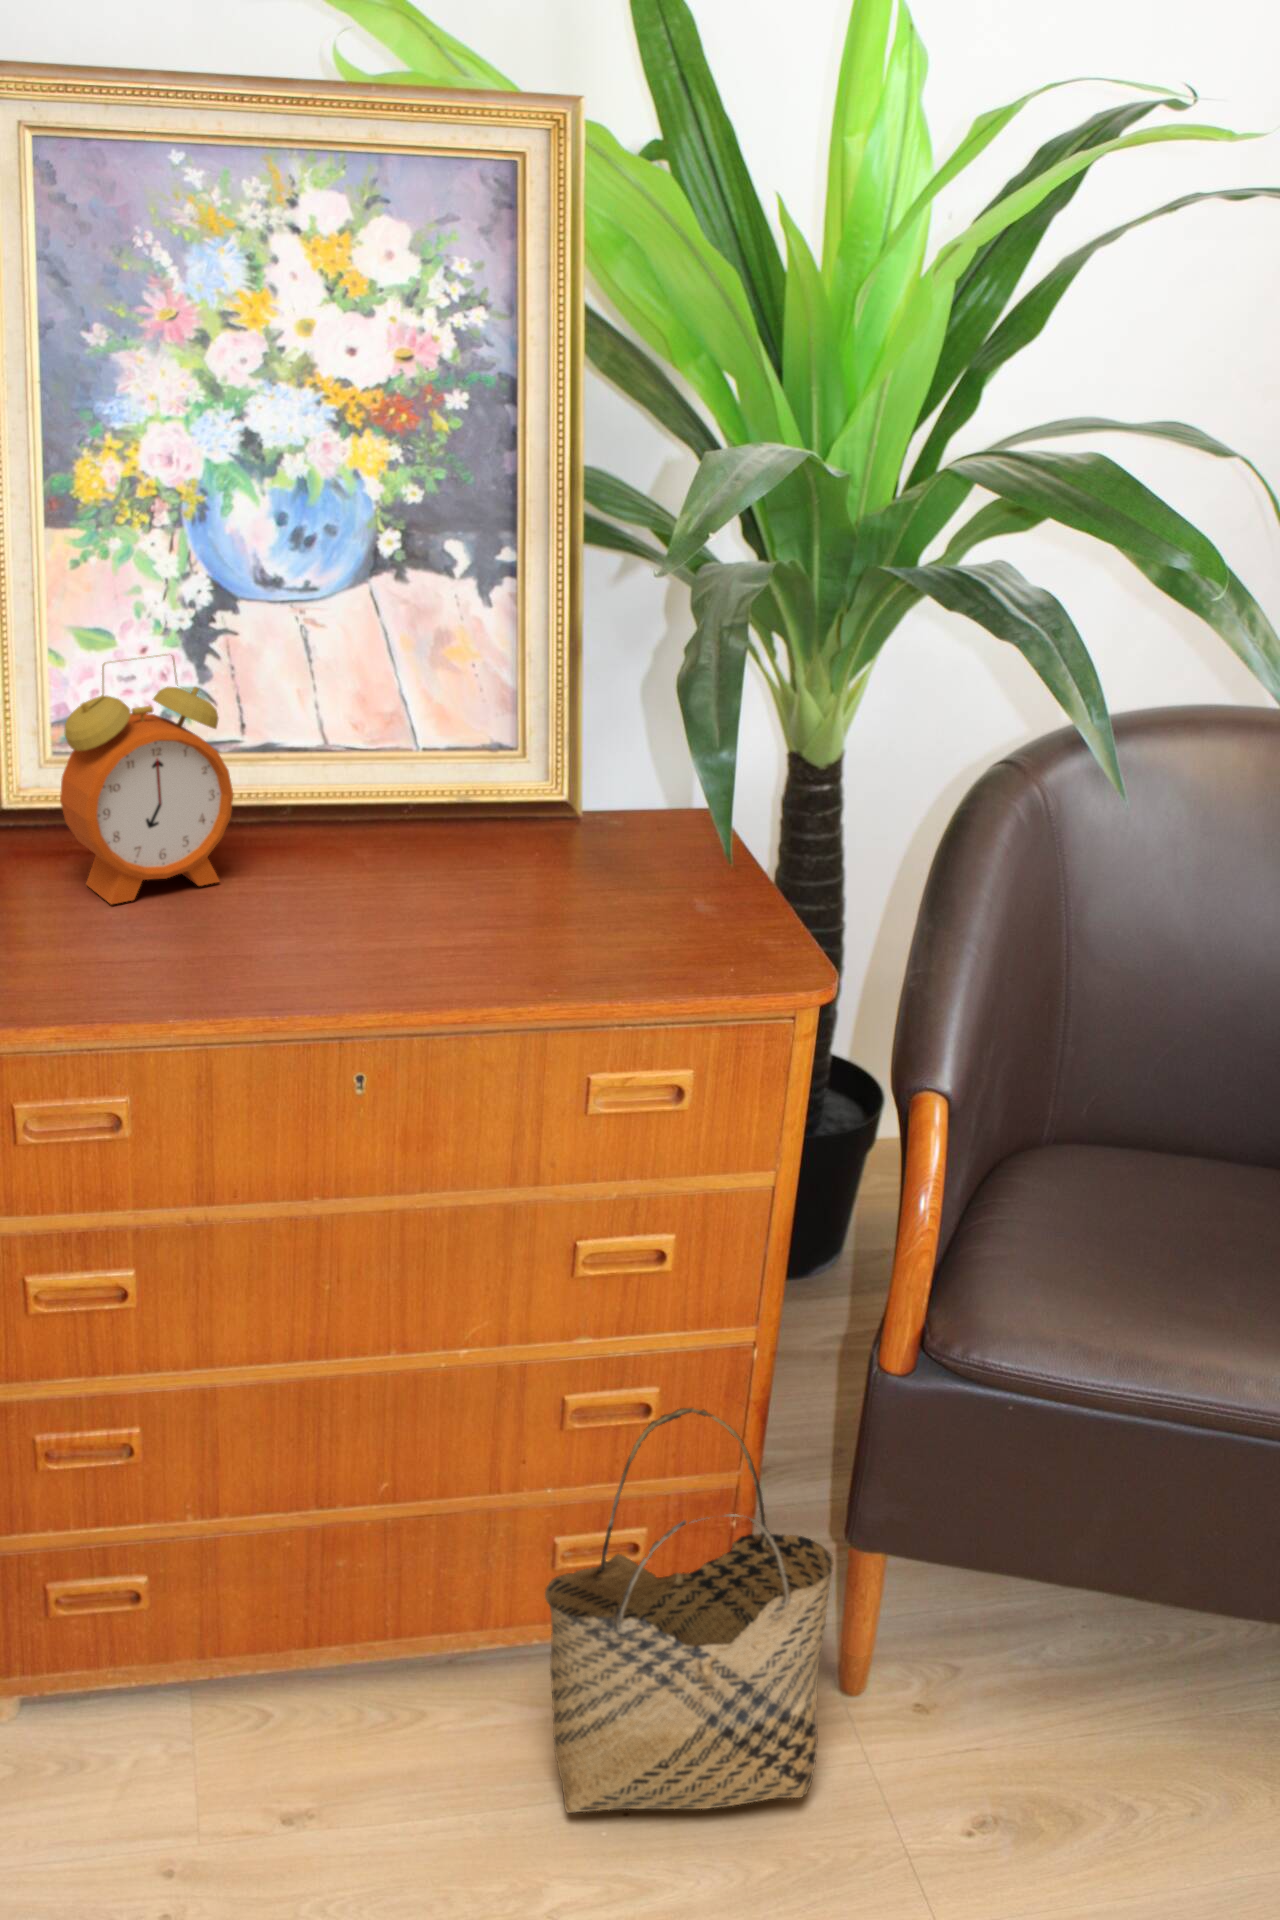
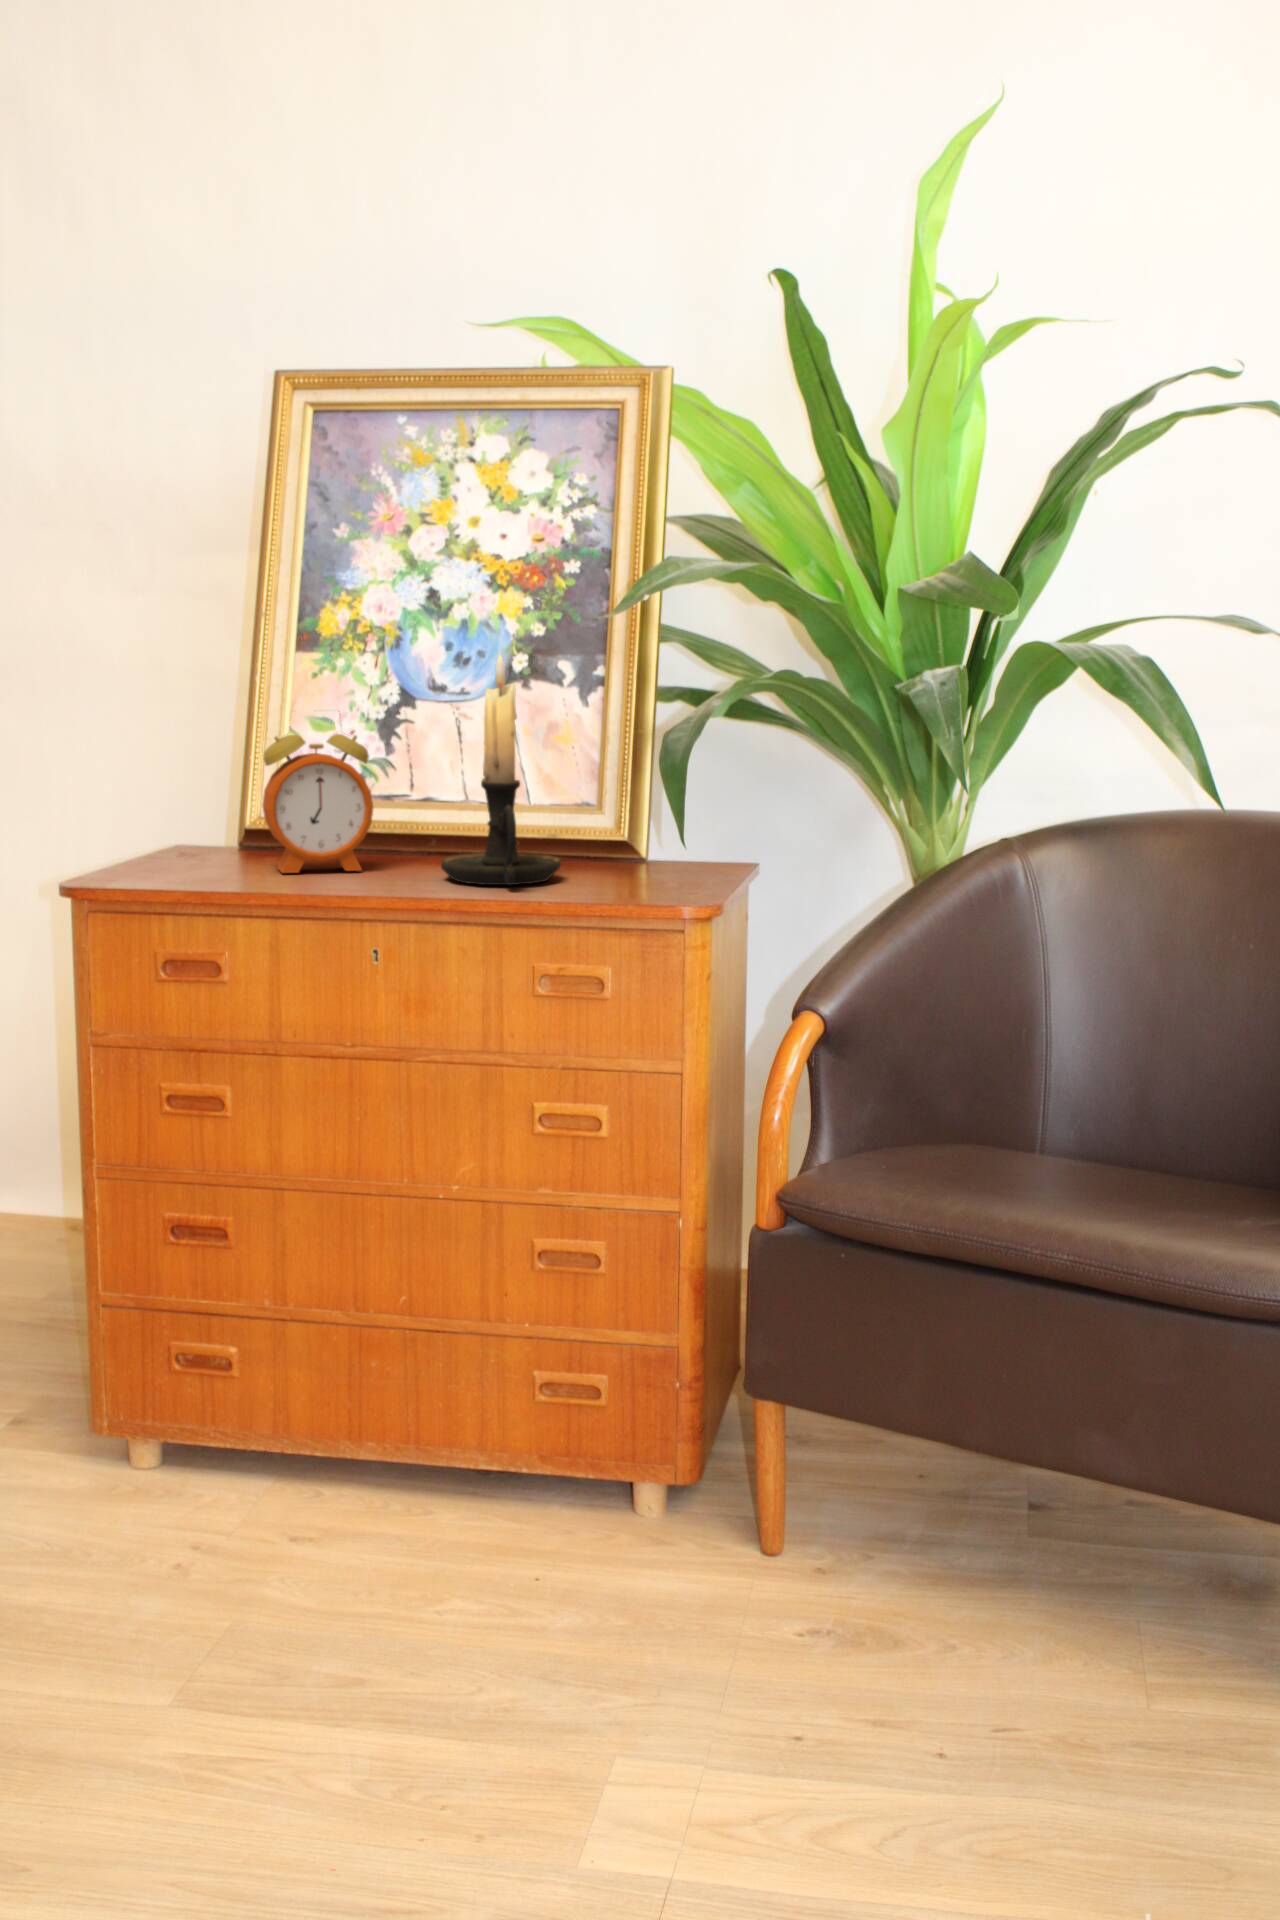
candle holder: none [346,570,516,917] -> present [441,653,561,885]
woven basket: present [545,1408,834,1813] -> none [488,1258,722,1598]

